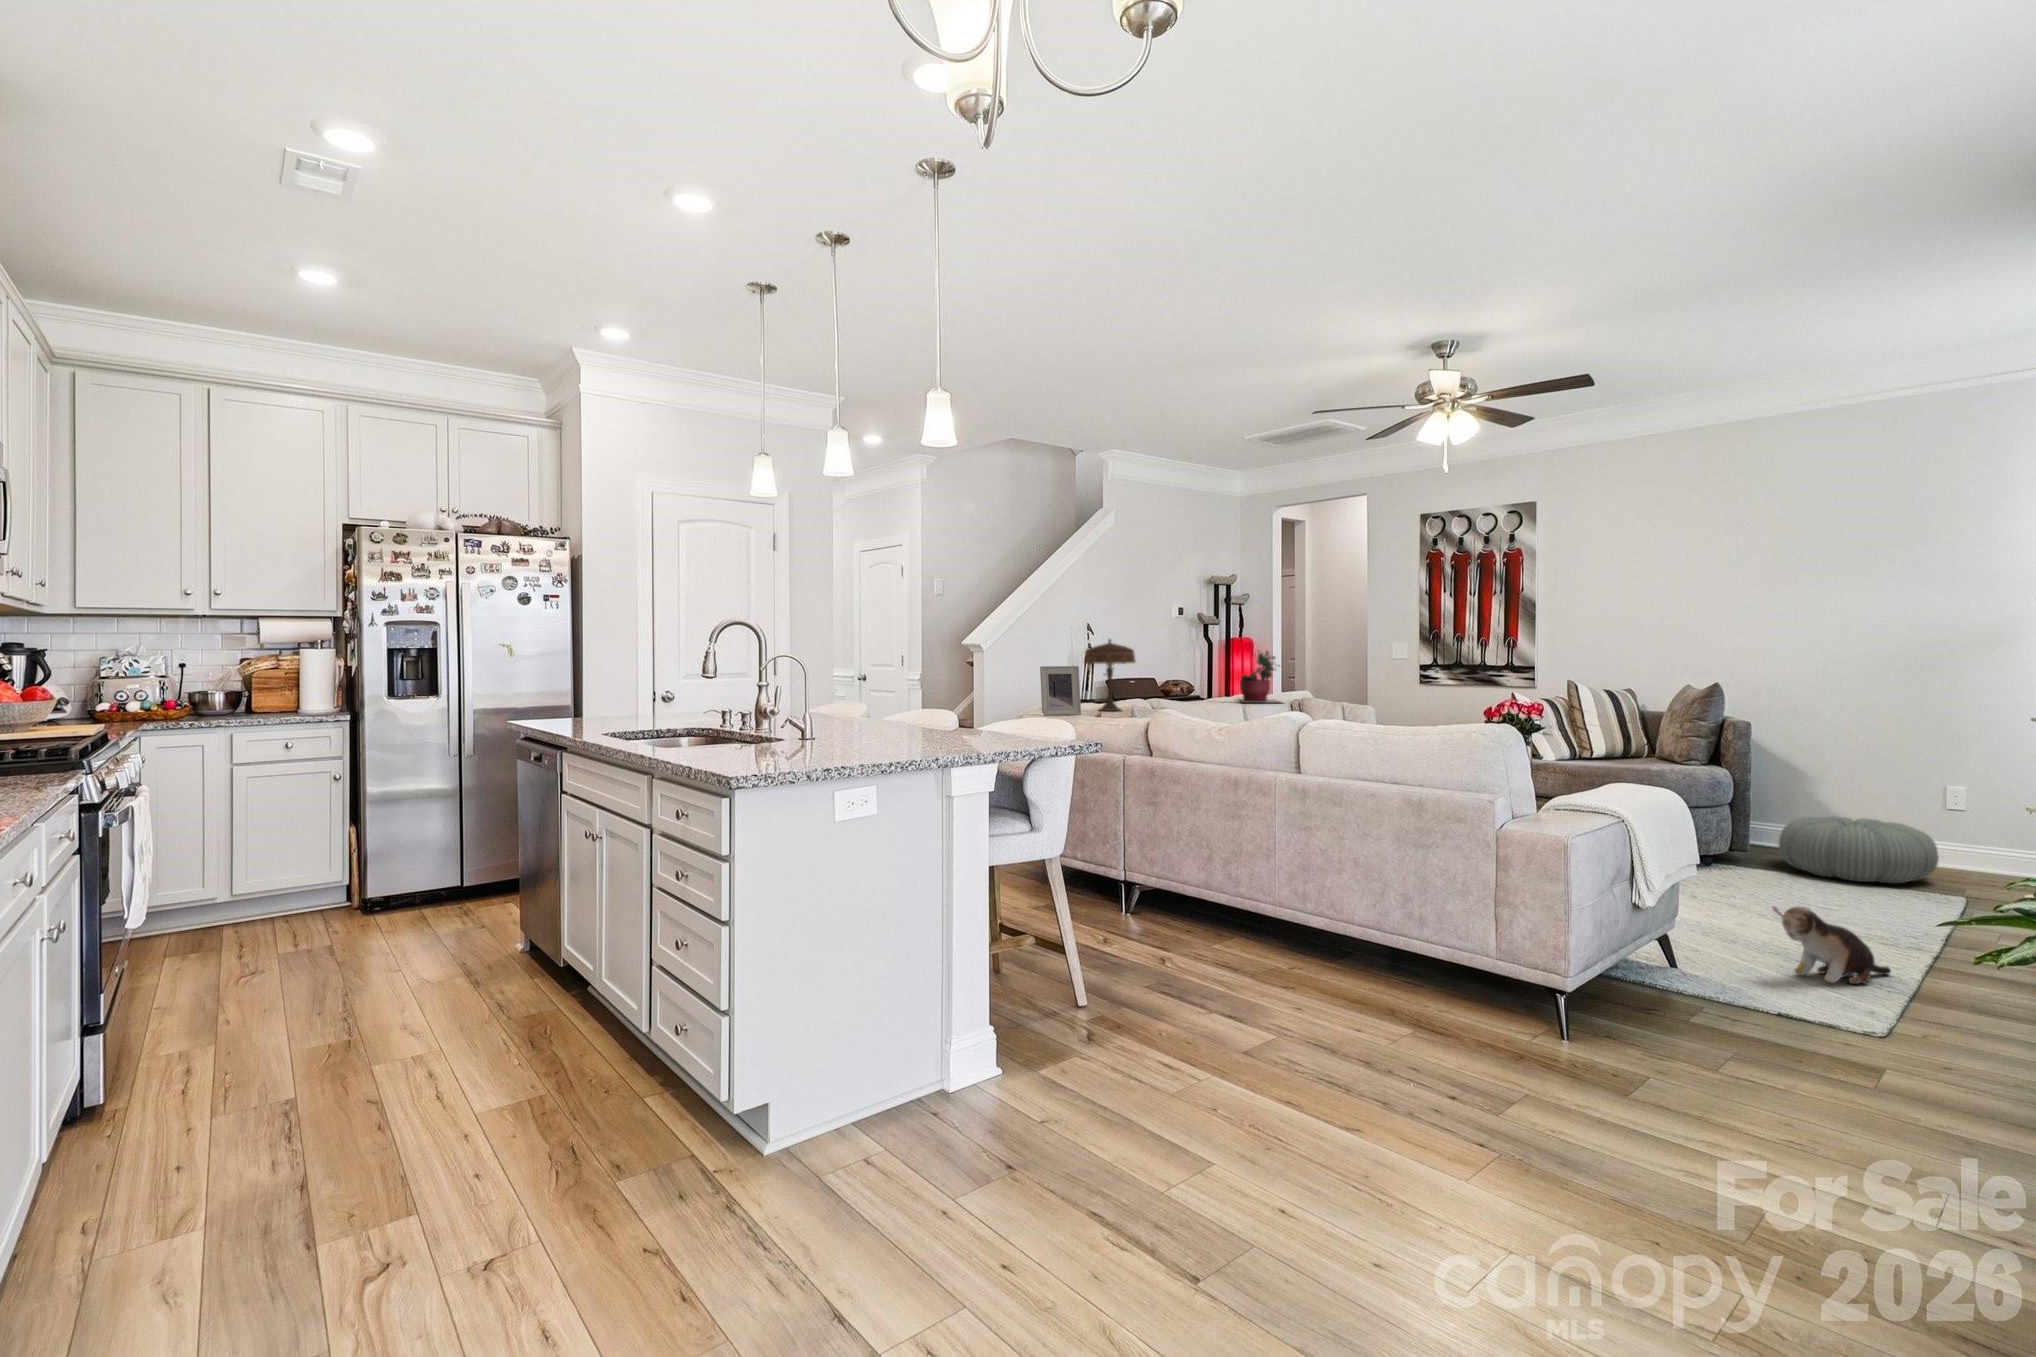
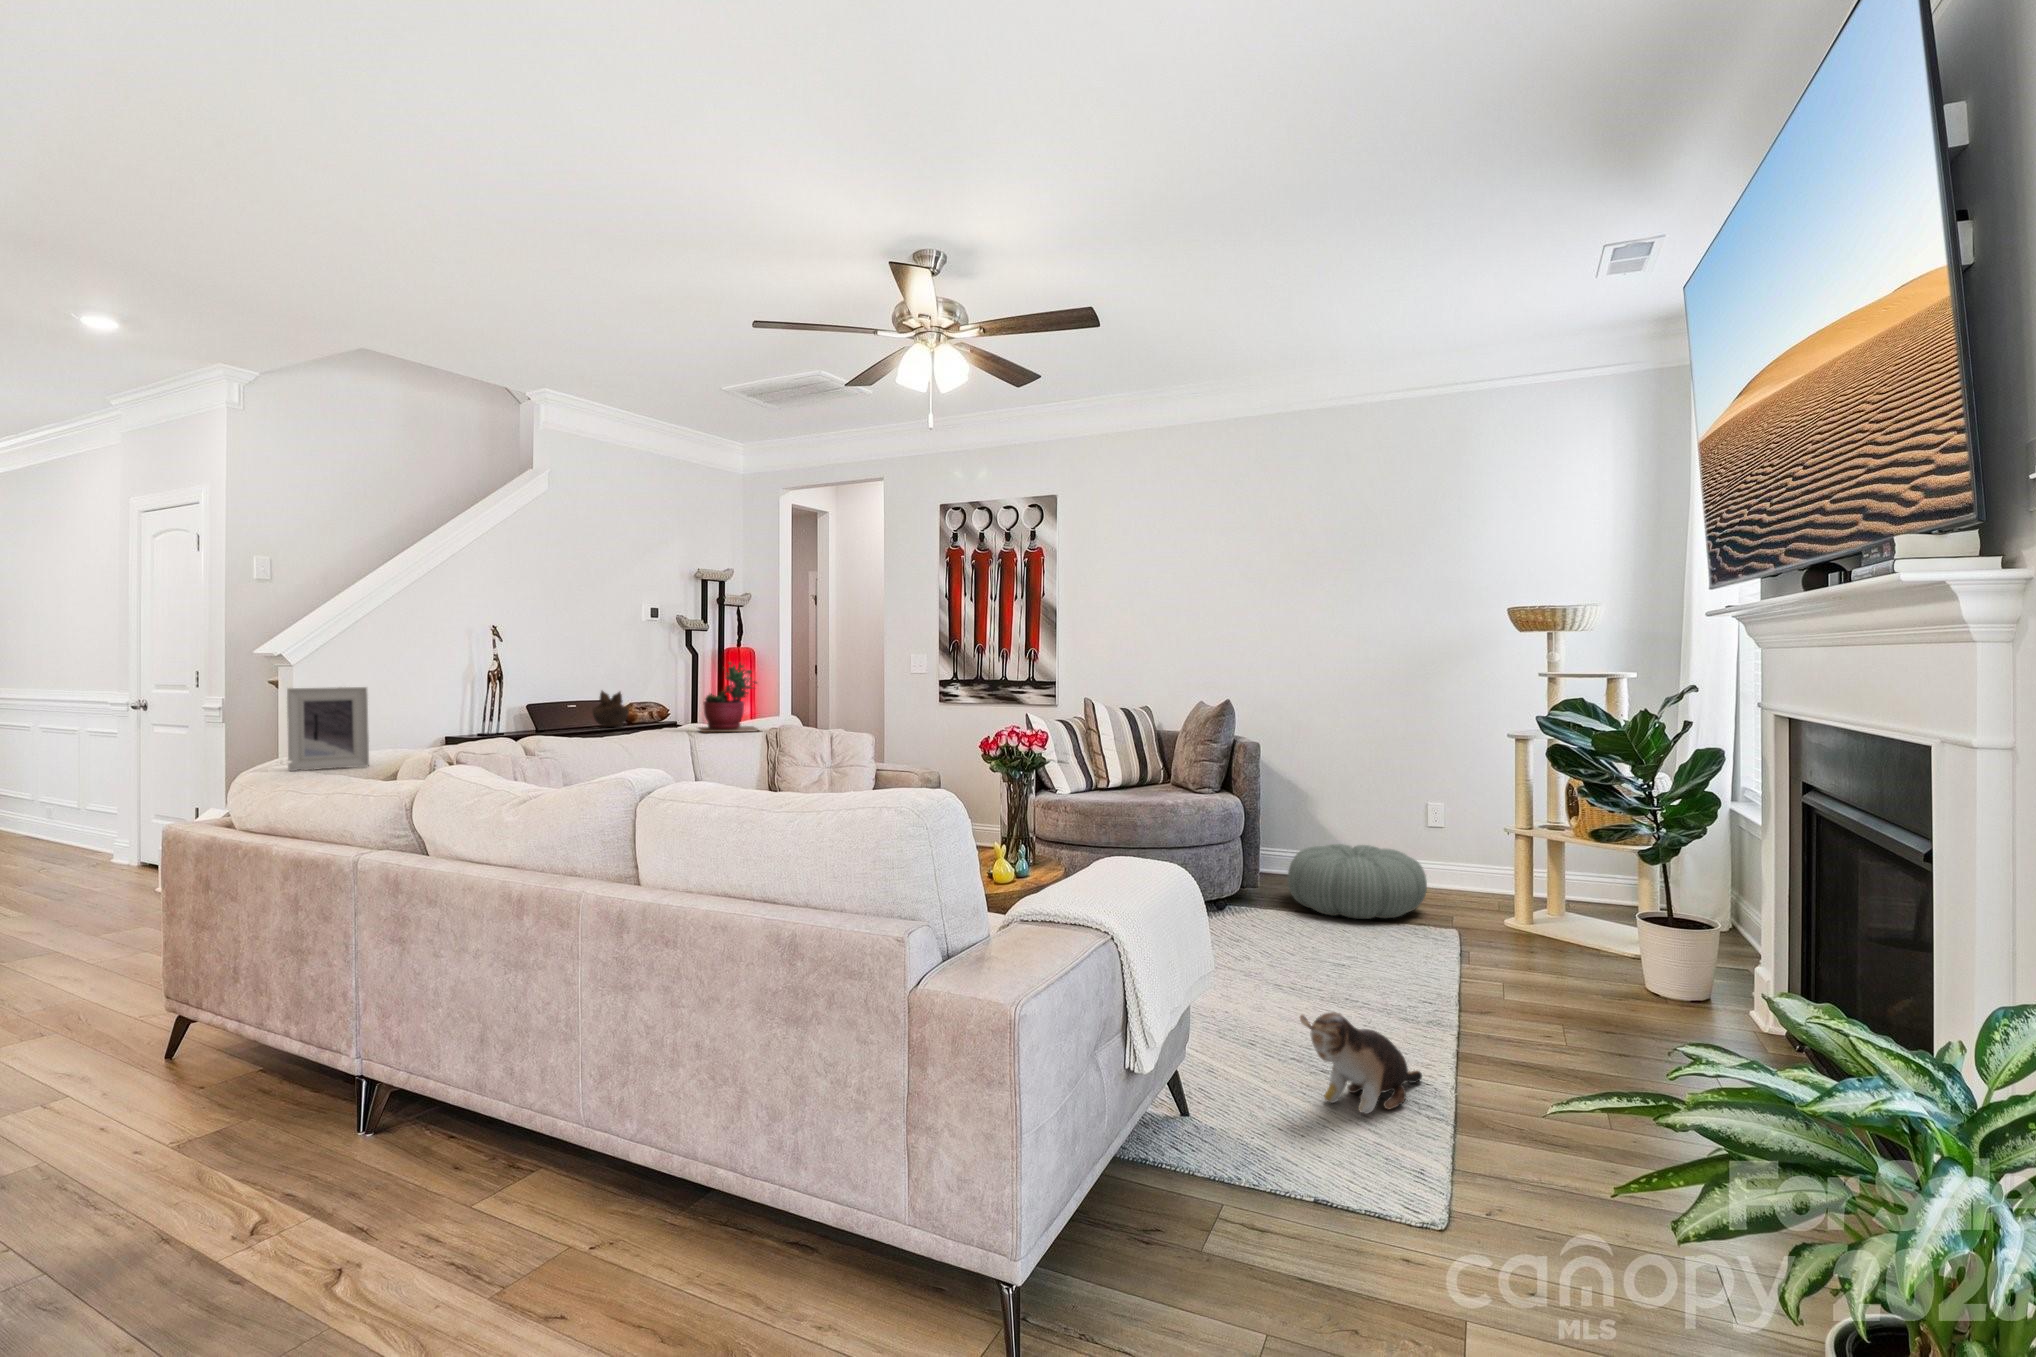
table lamp: present [1084,639,1135,711] -> none [409,644,502,756]
decorative bowl: none [1149,671,1175,699] -> present [592,691,629,727]

